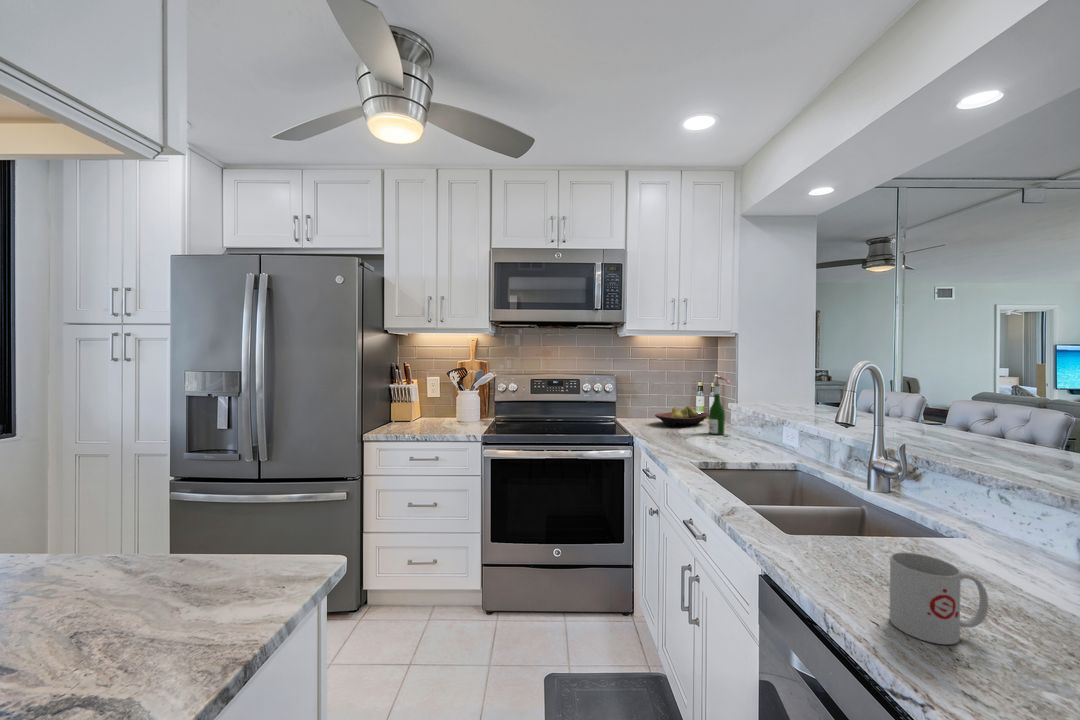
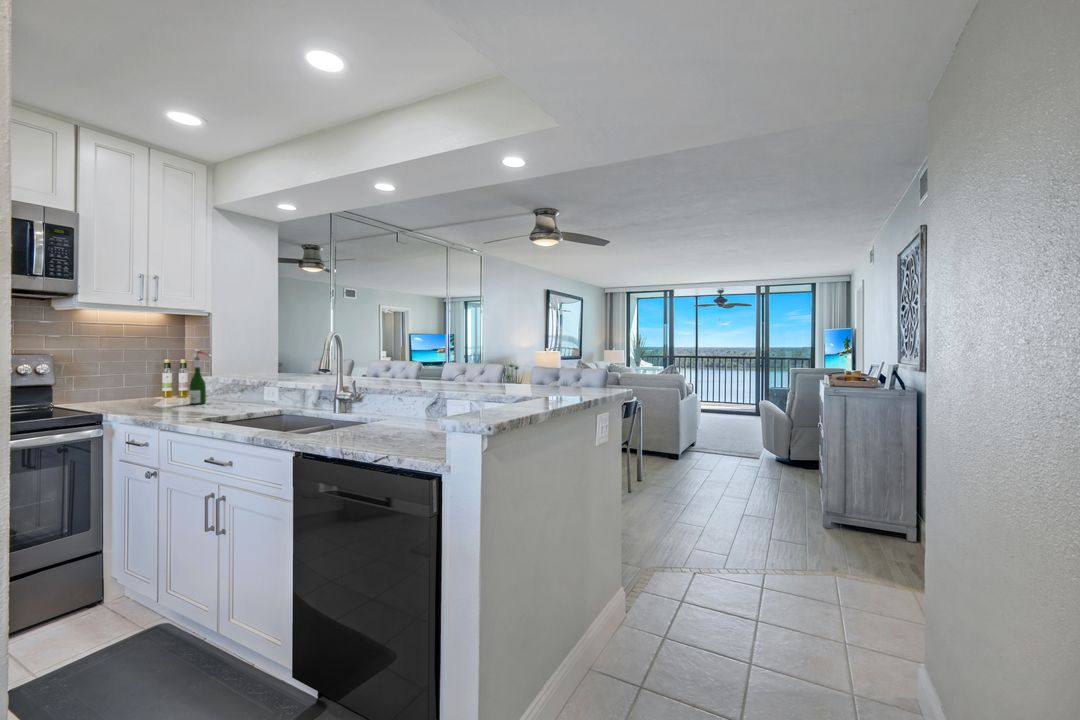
fruit bowl: present [655,406,709,427] -> none [119,383,180,404]
mug: present [890,552,988,645] -> none [369,411,400,441]

